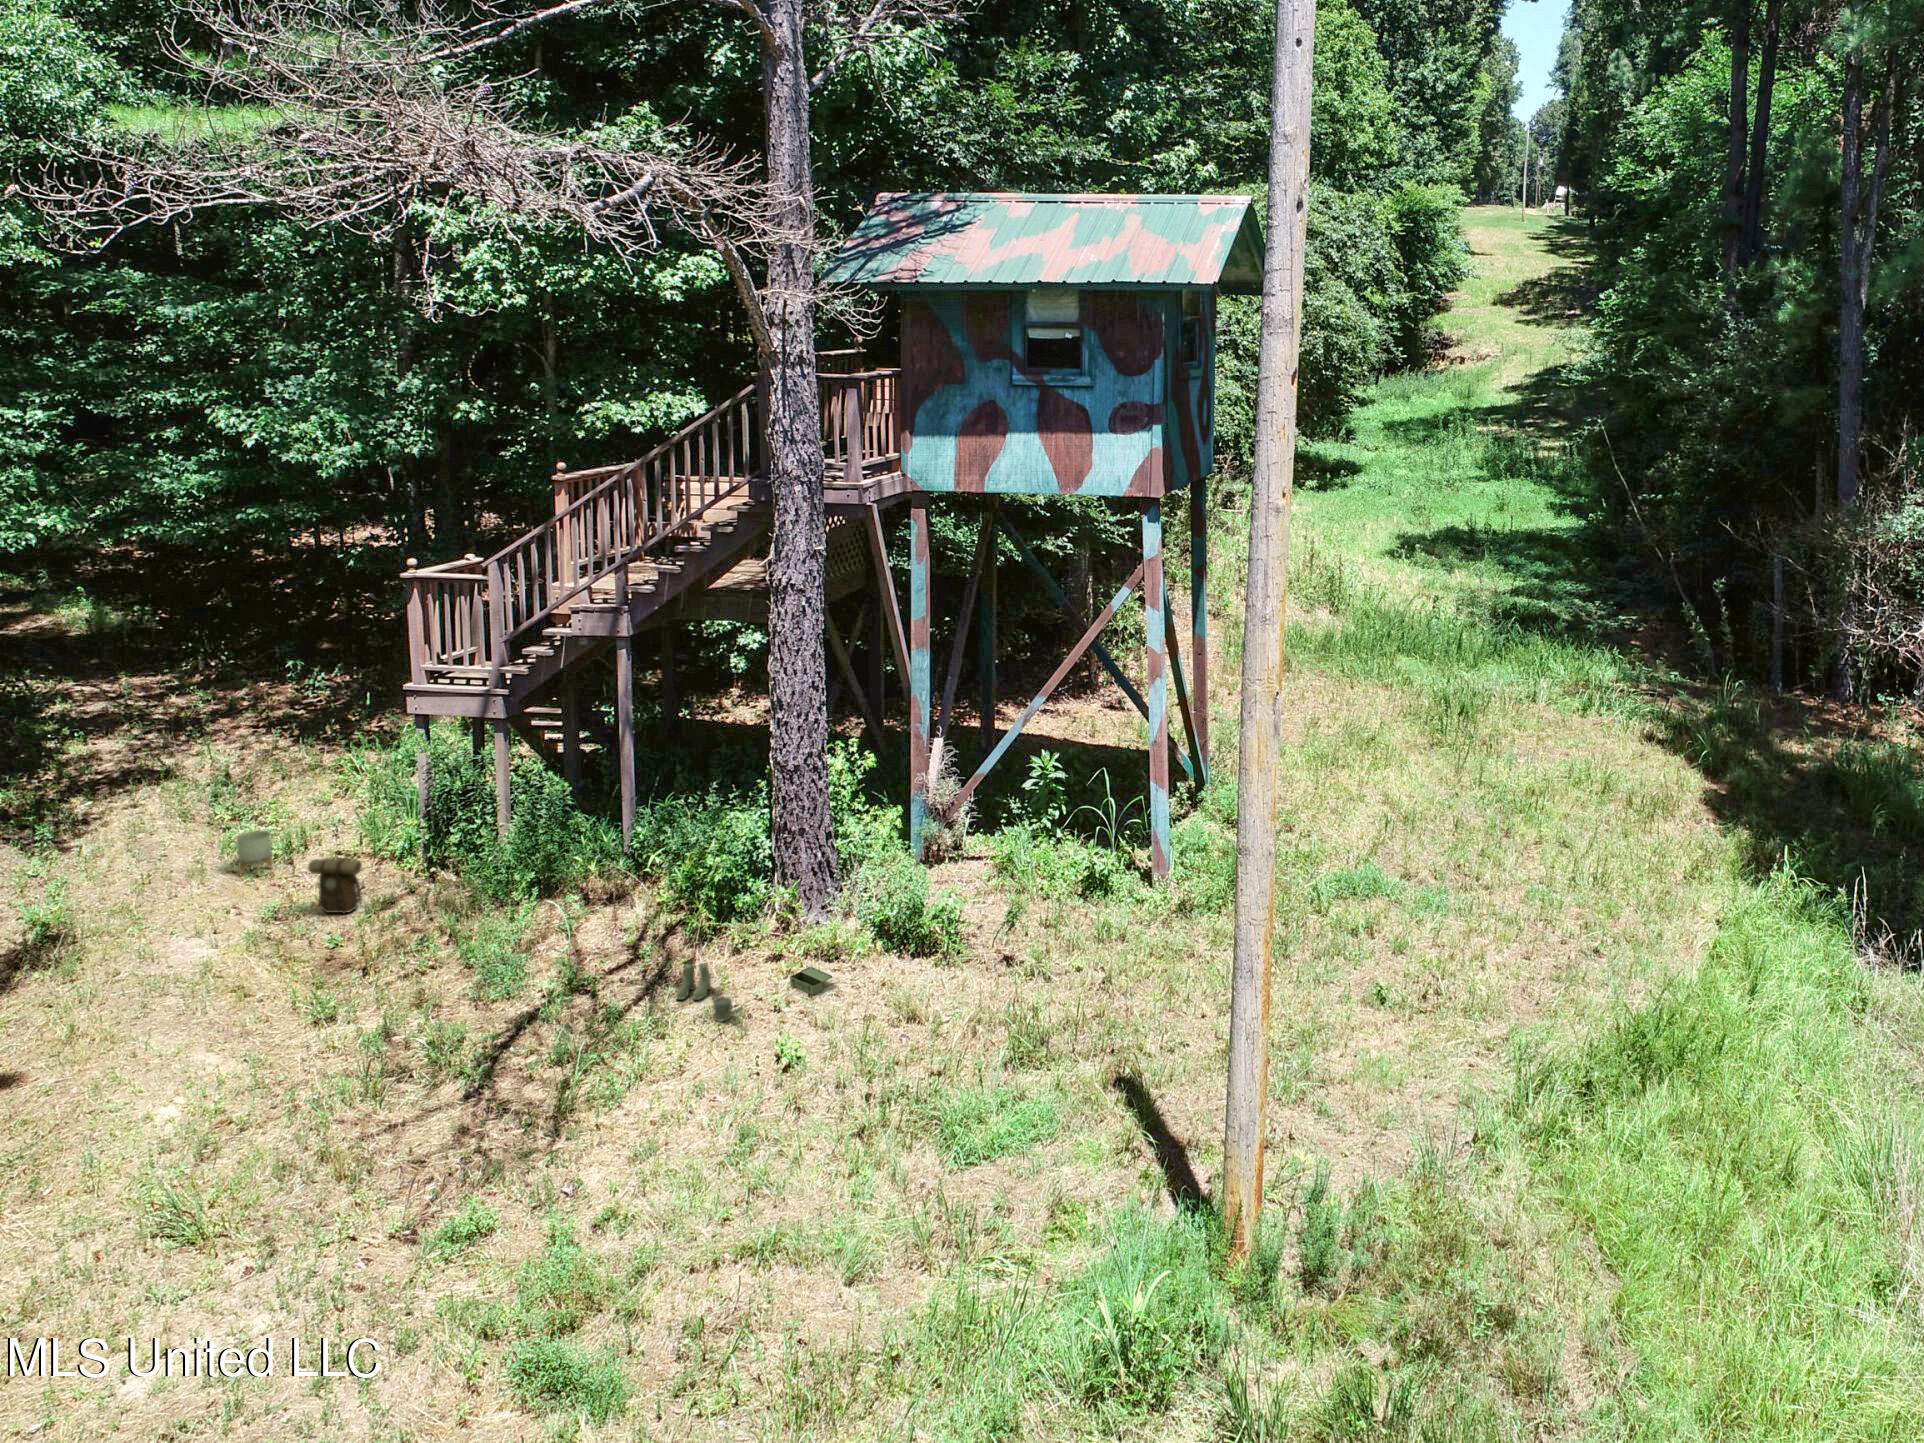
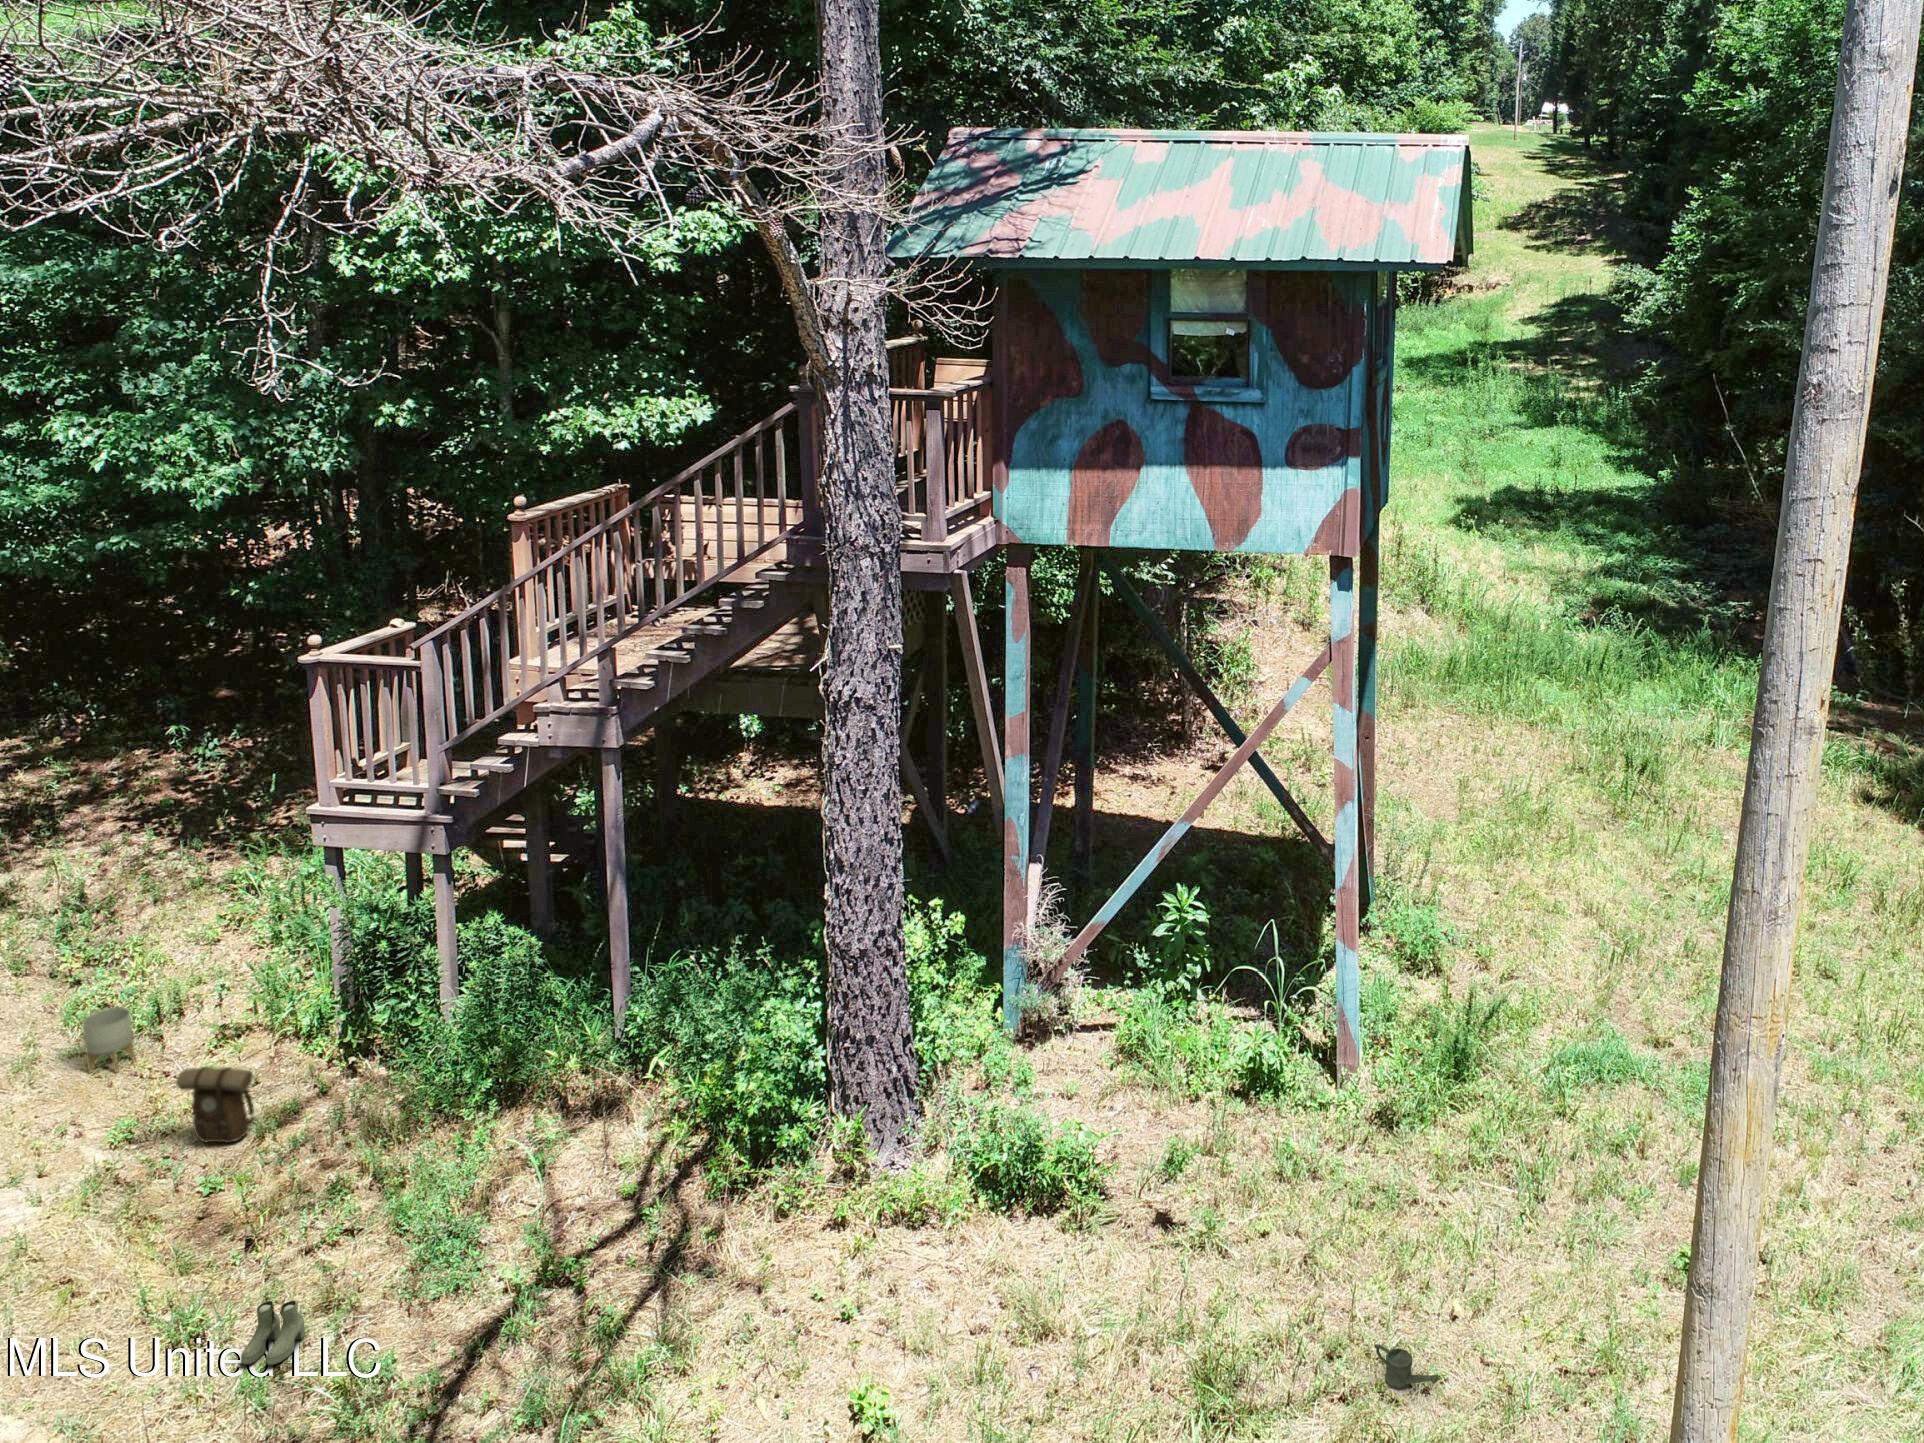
boots: present [676,963,711,1000] -> present [241,1301,305,1365]
toolbox: present [790,967,832,995] -> none [863,1251,924,1303]
watering can: present [712,995,741,1021] -> present [1376,1344,1438,1390]

